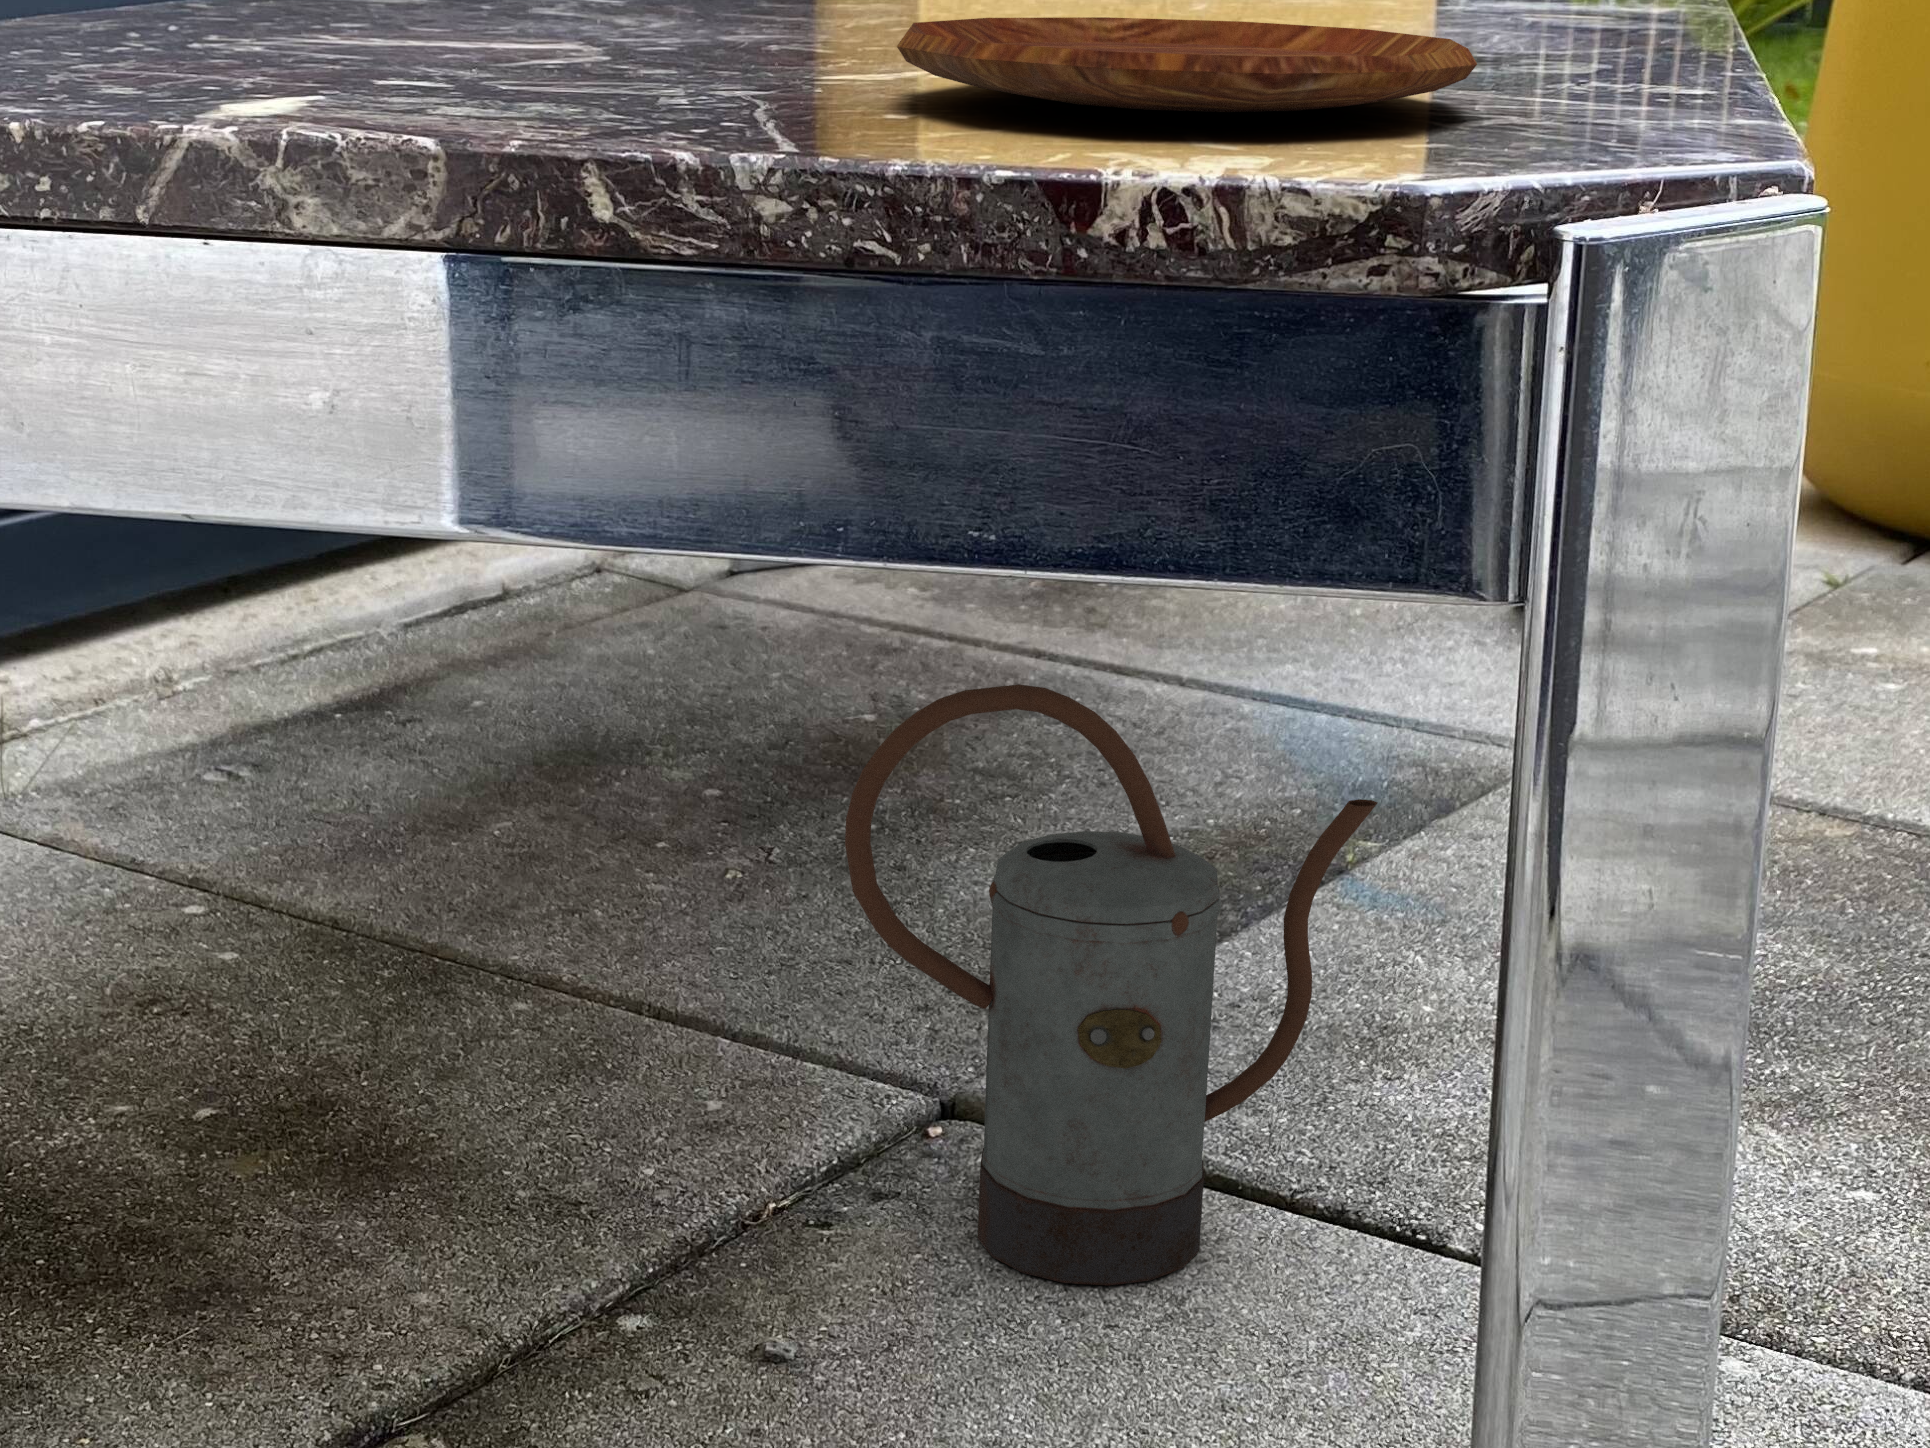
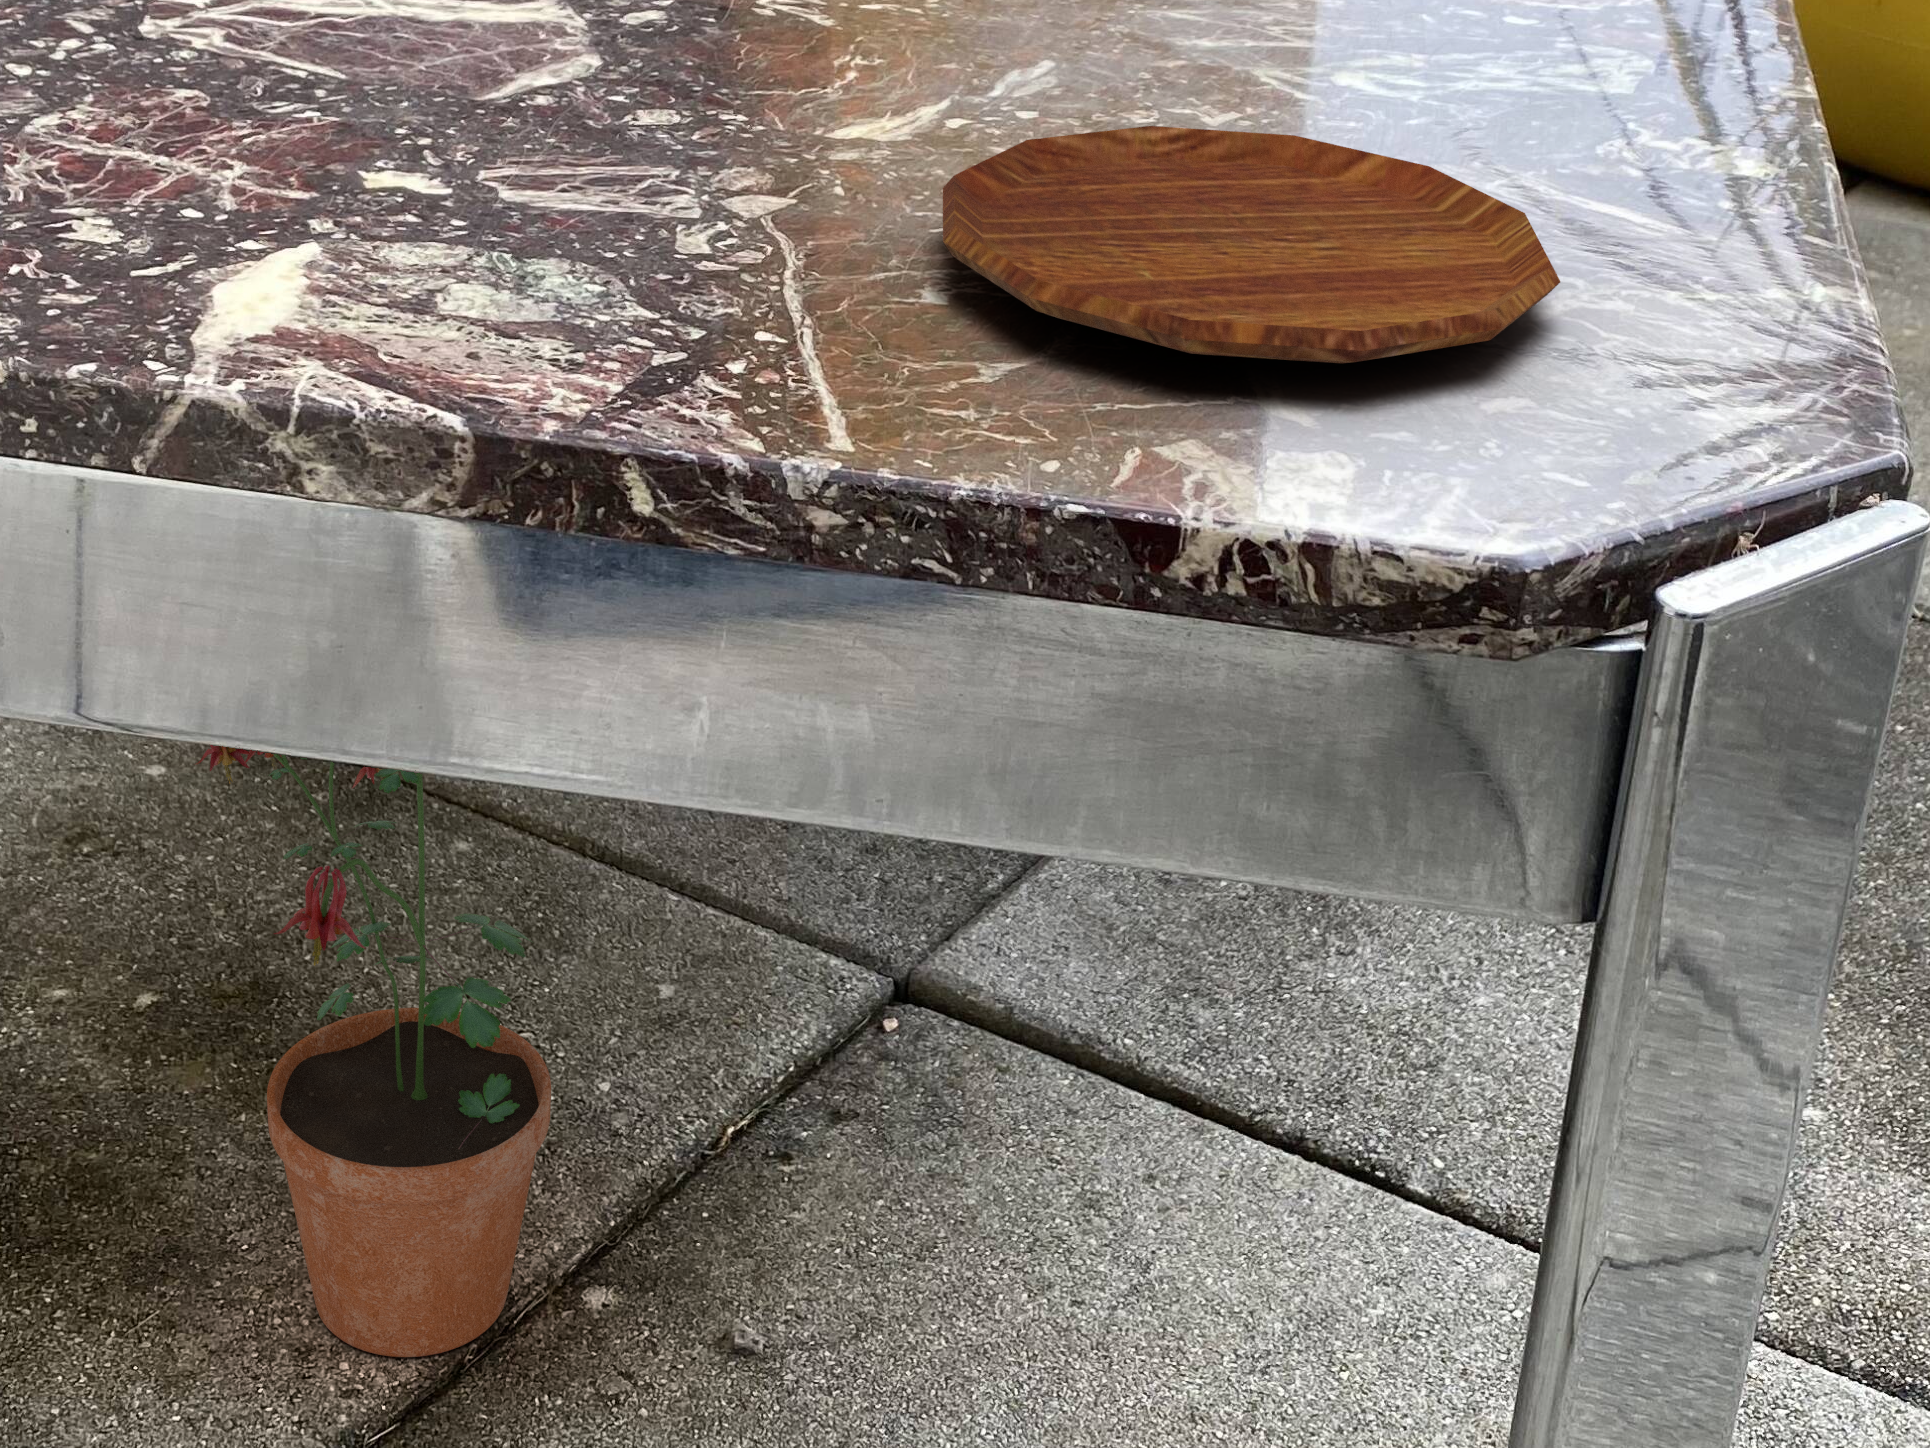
potted plant: none [235,514,581,1363] -> present [196,745,551,1357]
watering can: present [845,684,1378,1286] -> none [821,668,1362,1244]

